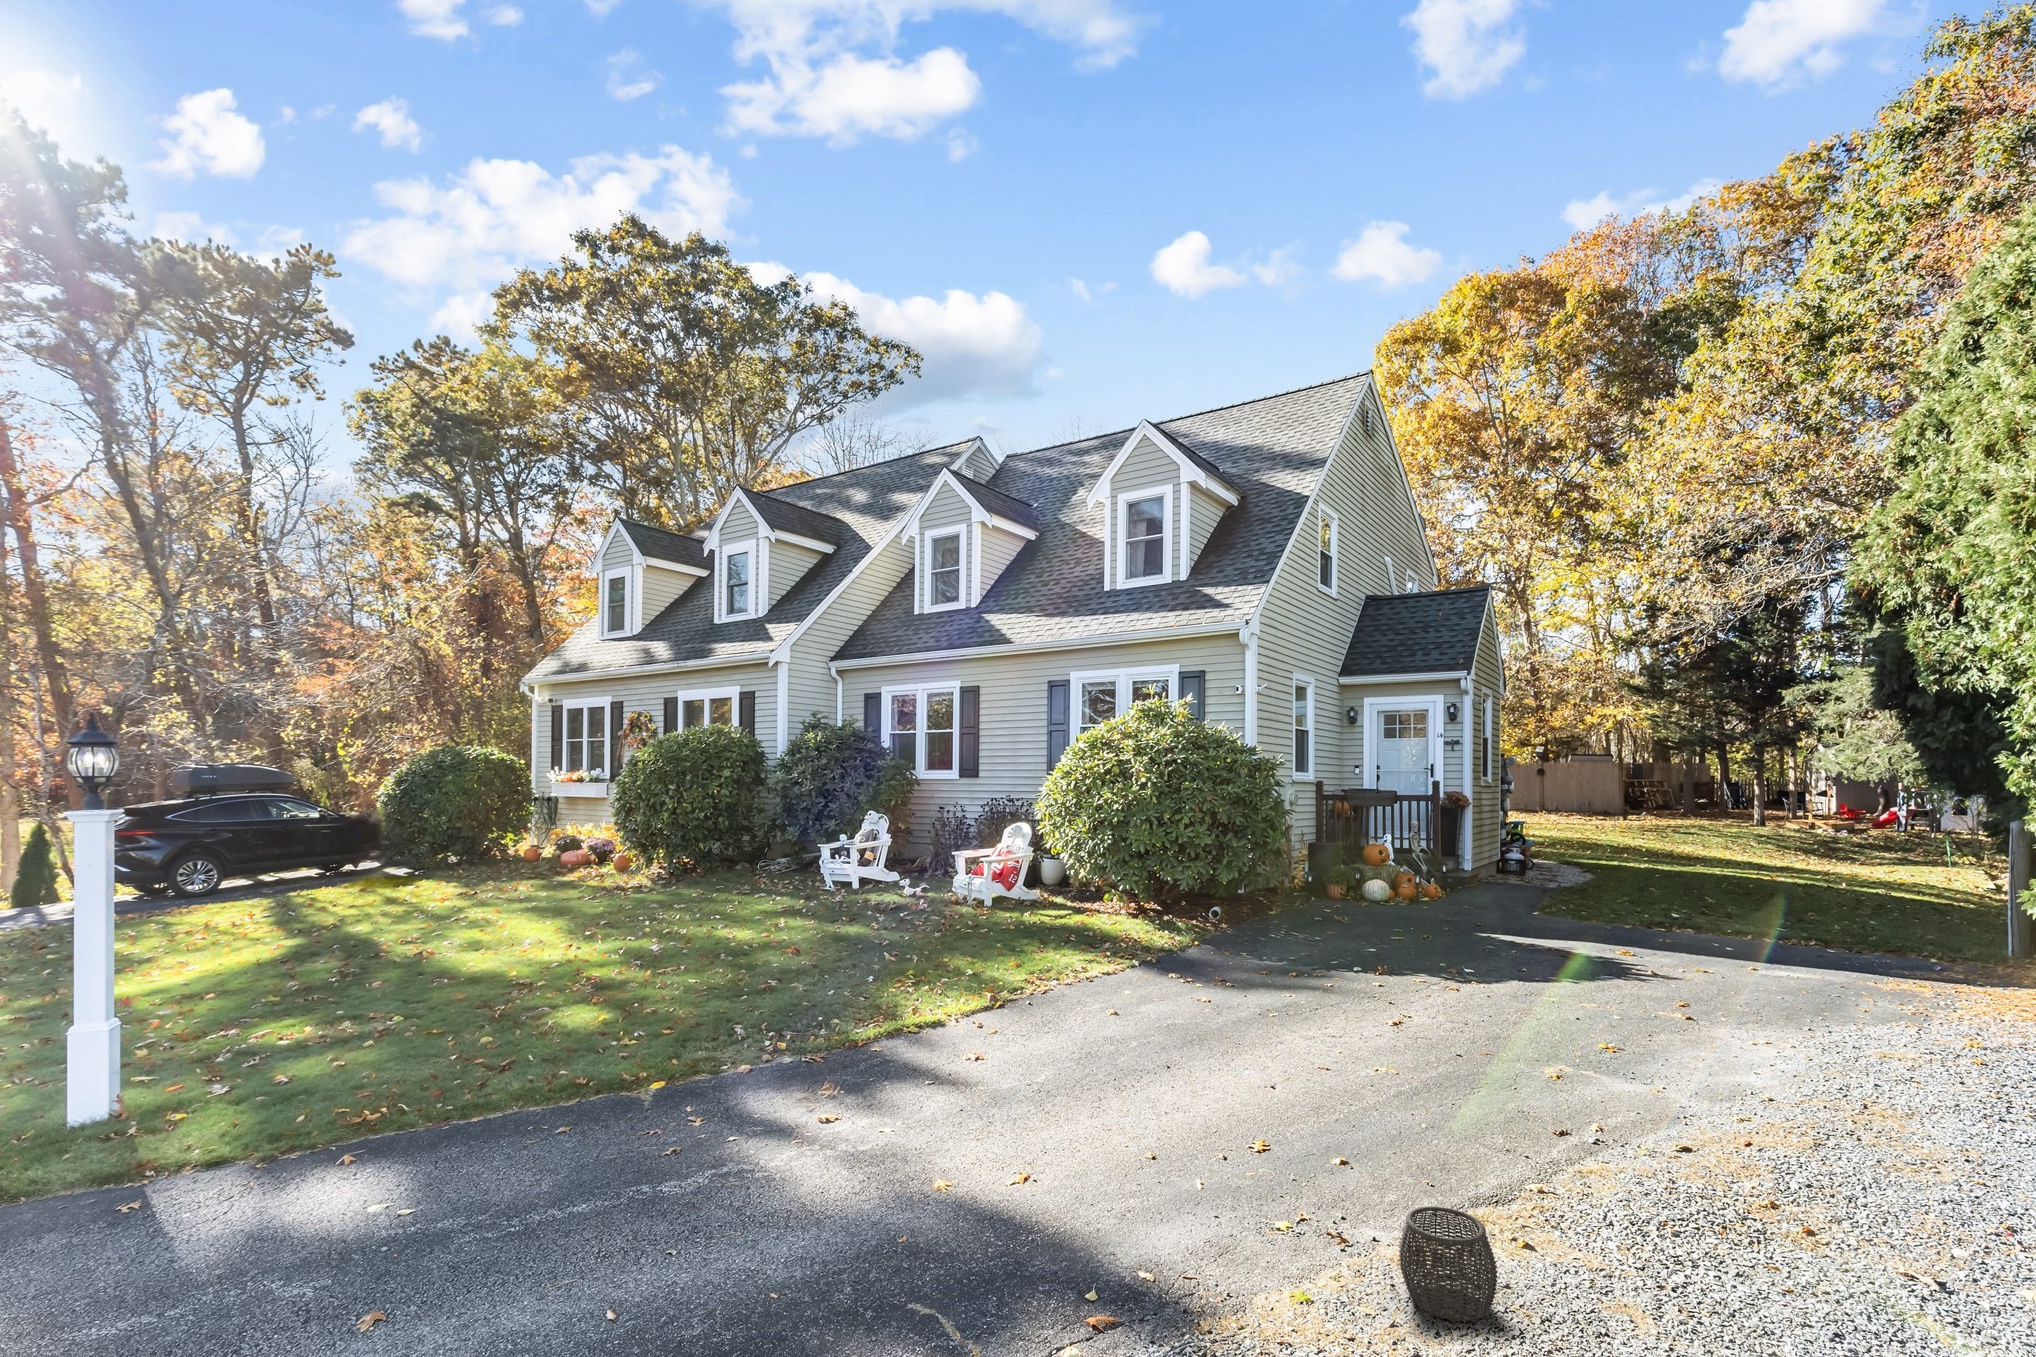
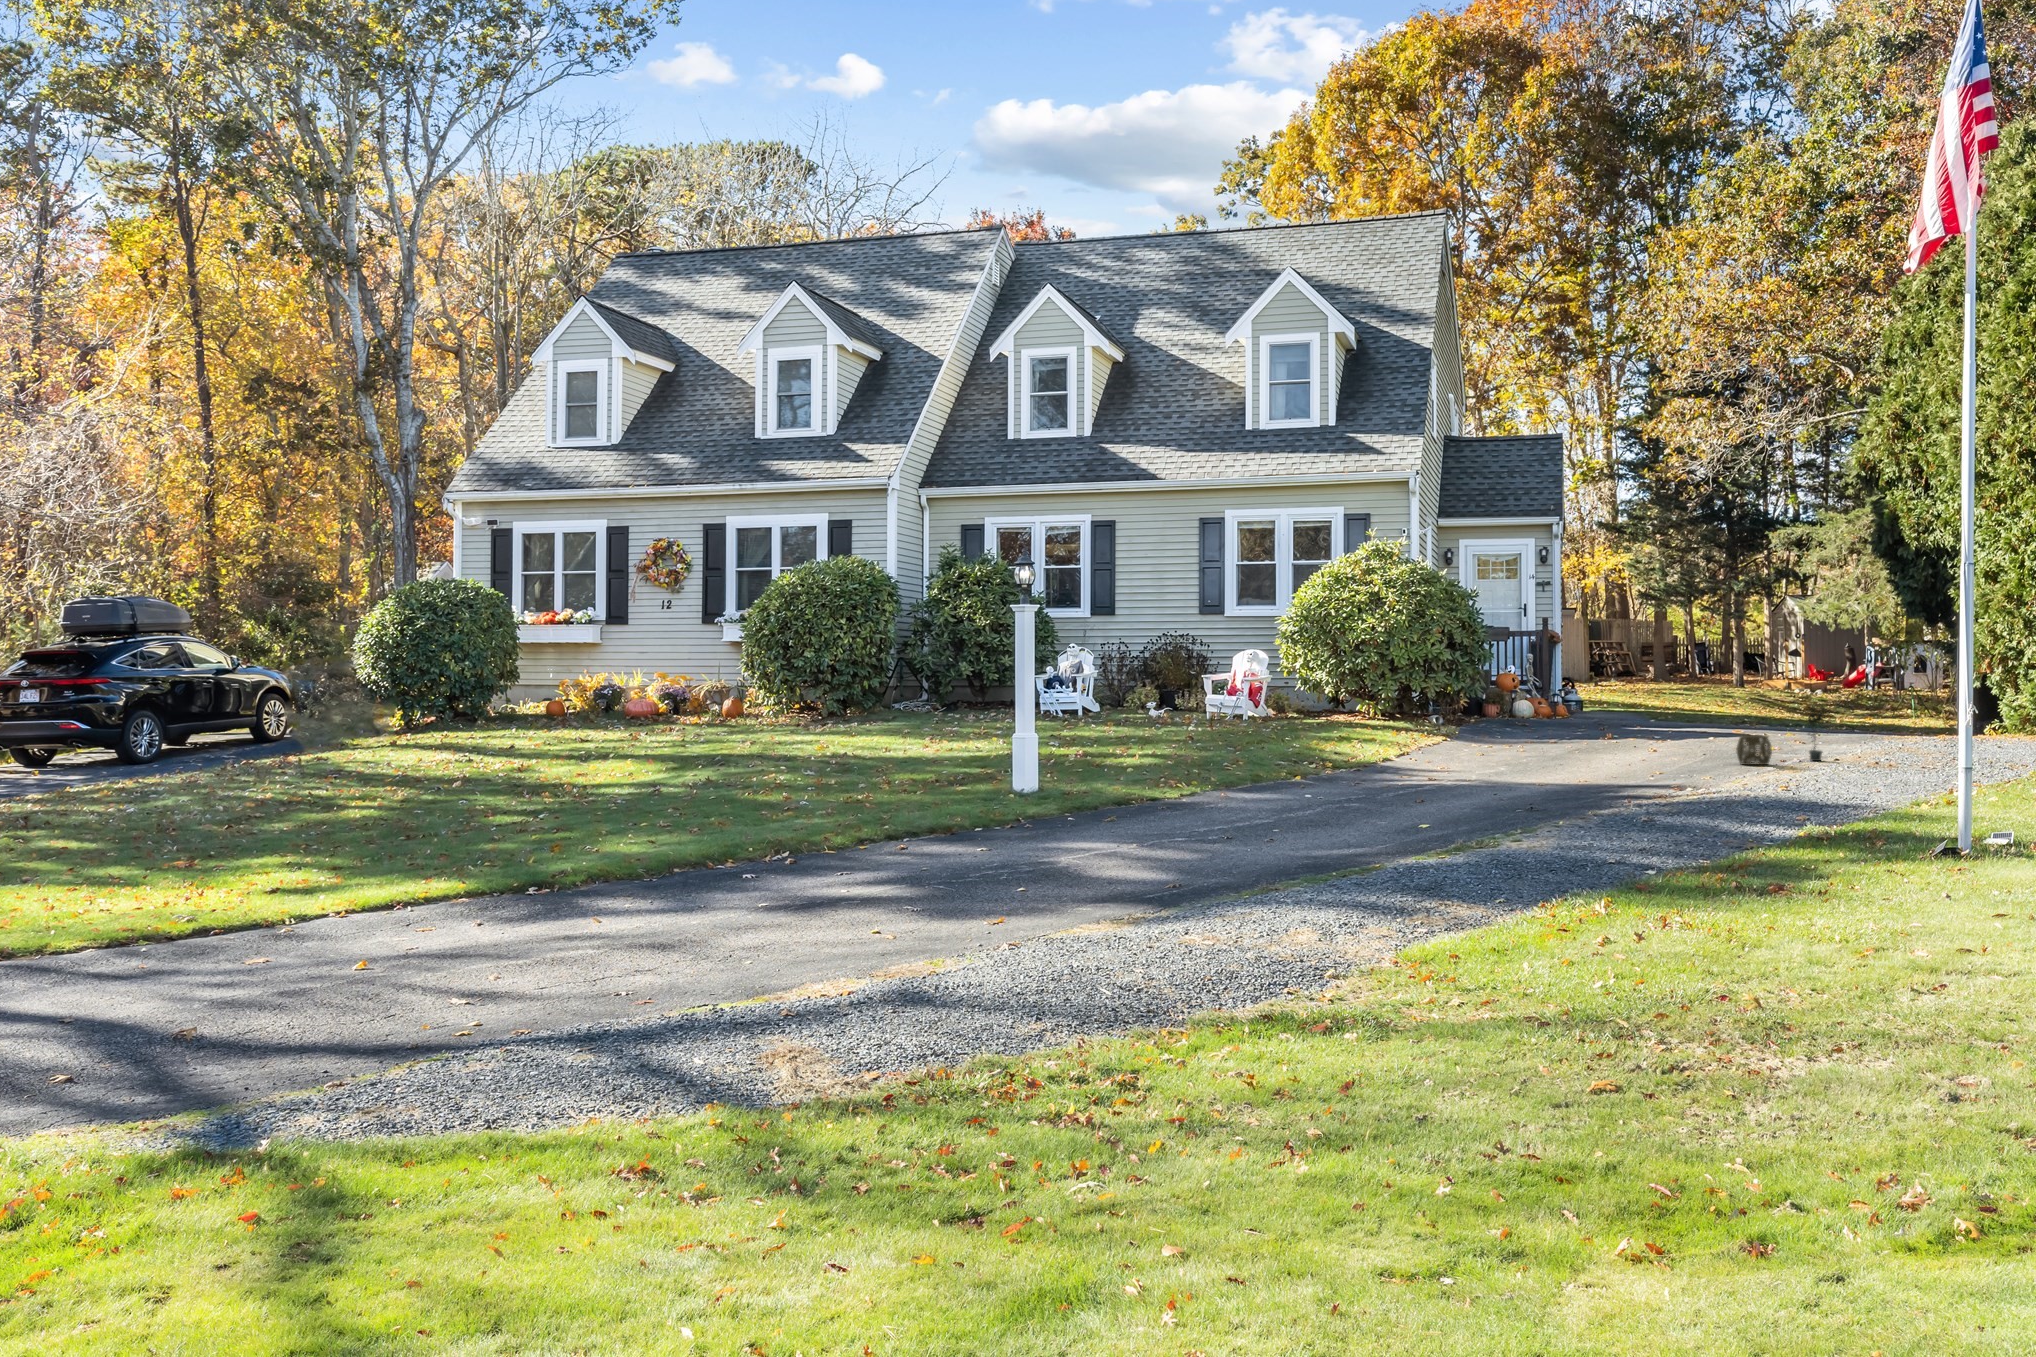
potted plant: none [1614,1133,1690,1292] -> present [1807,708,1828,761]

